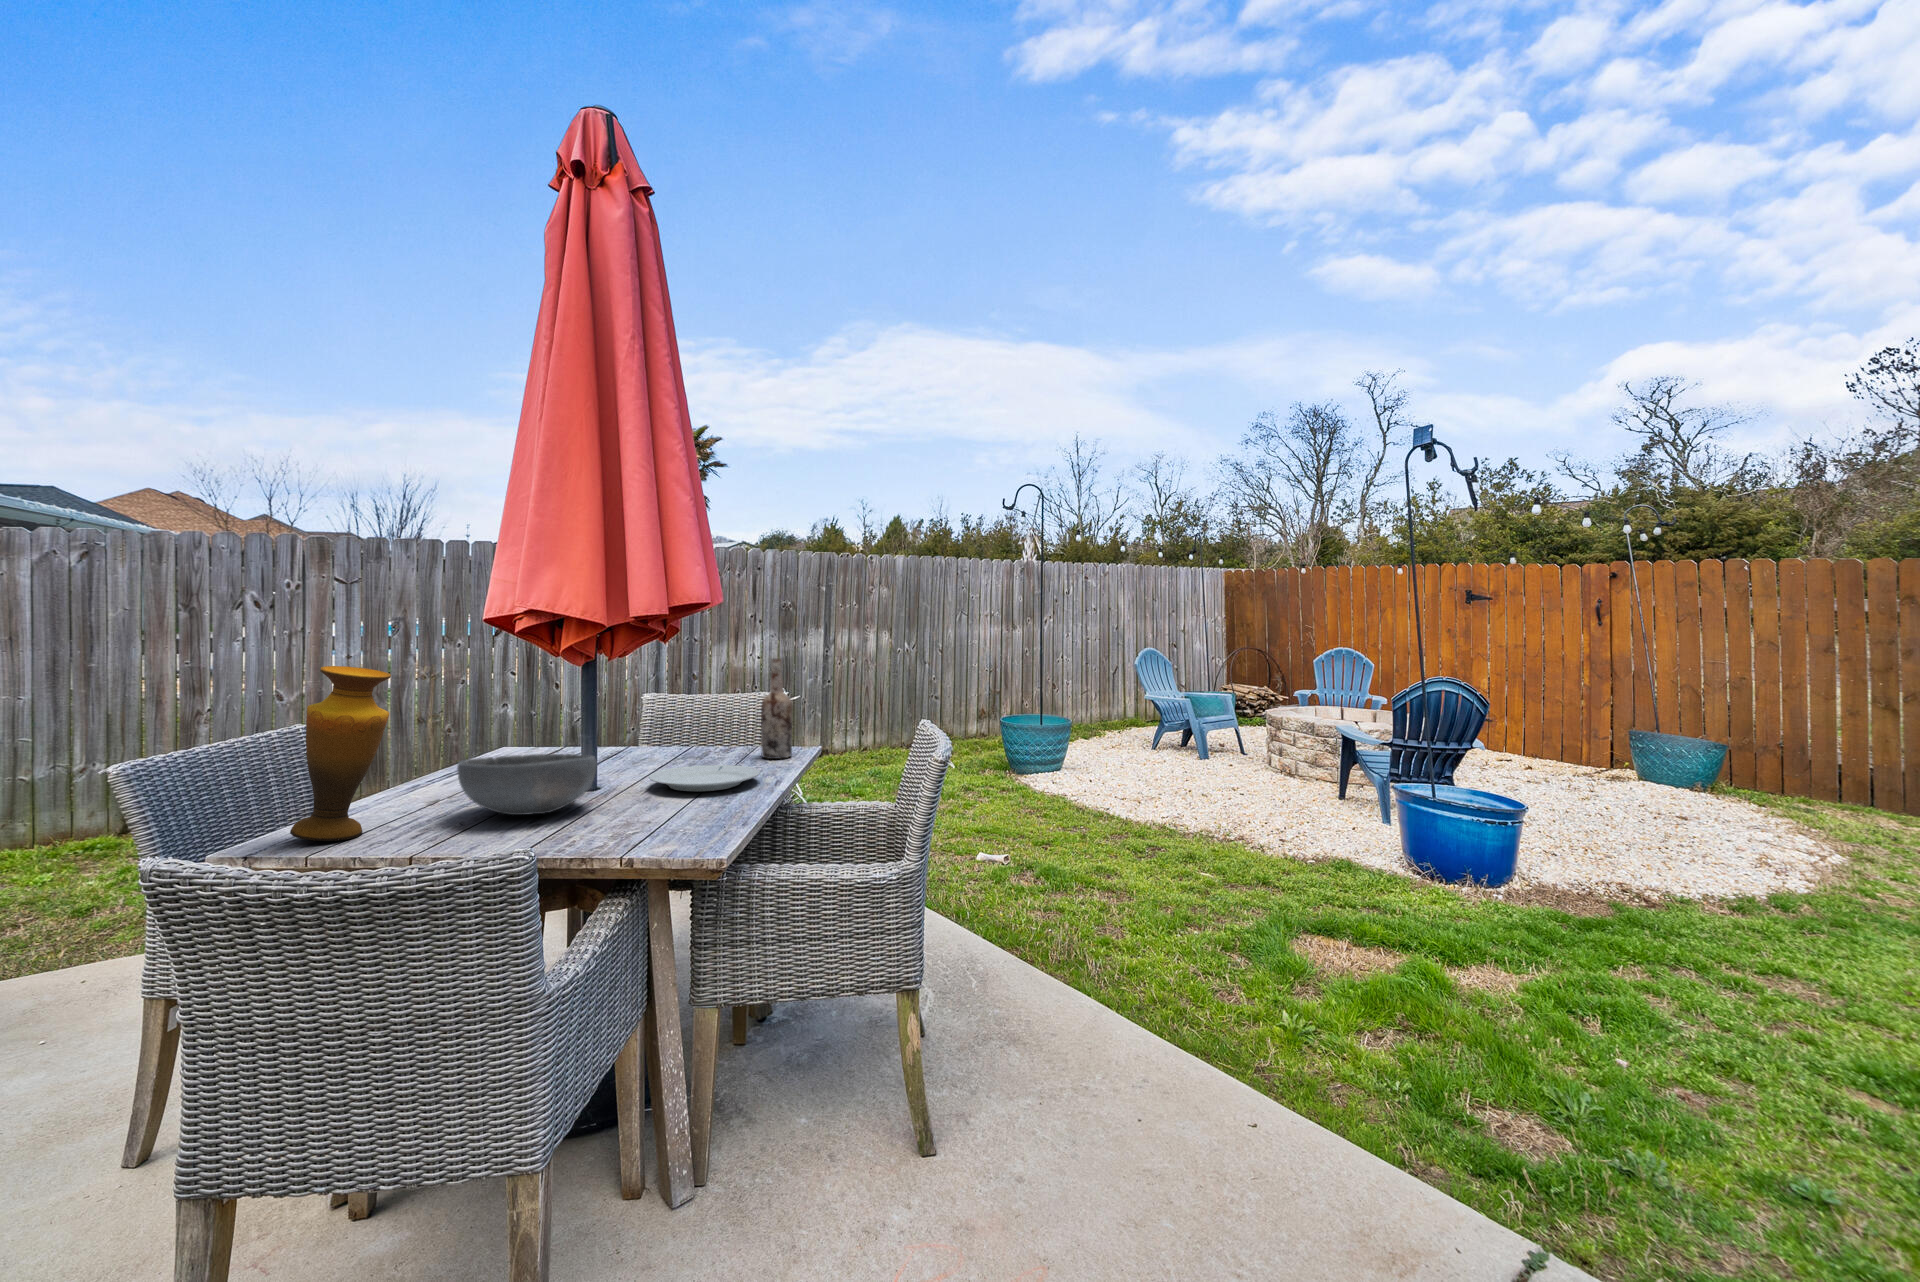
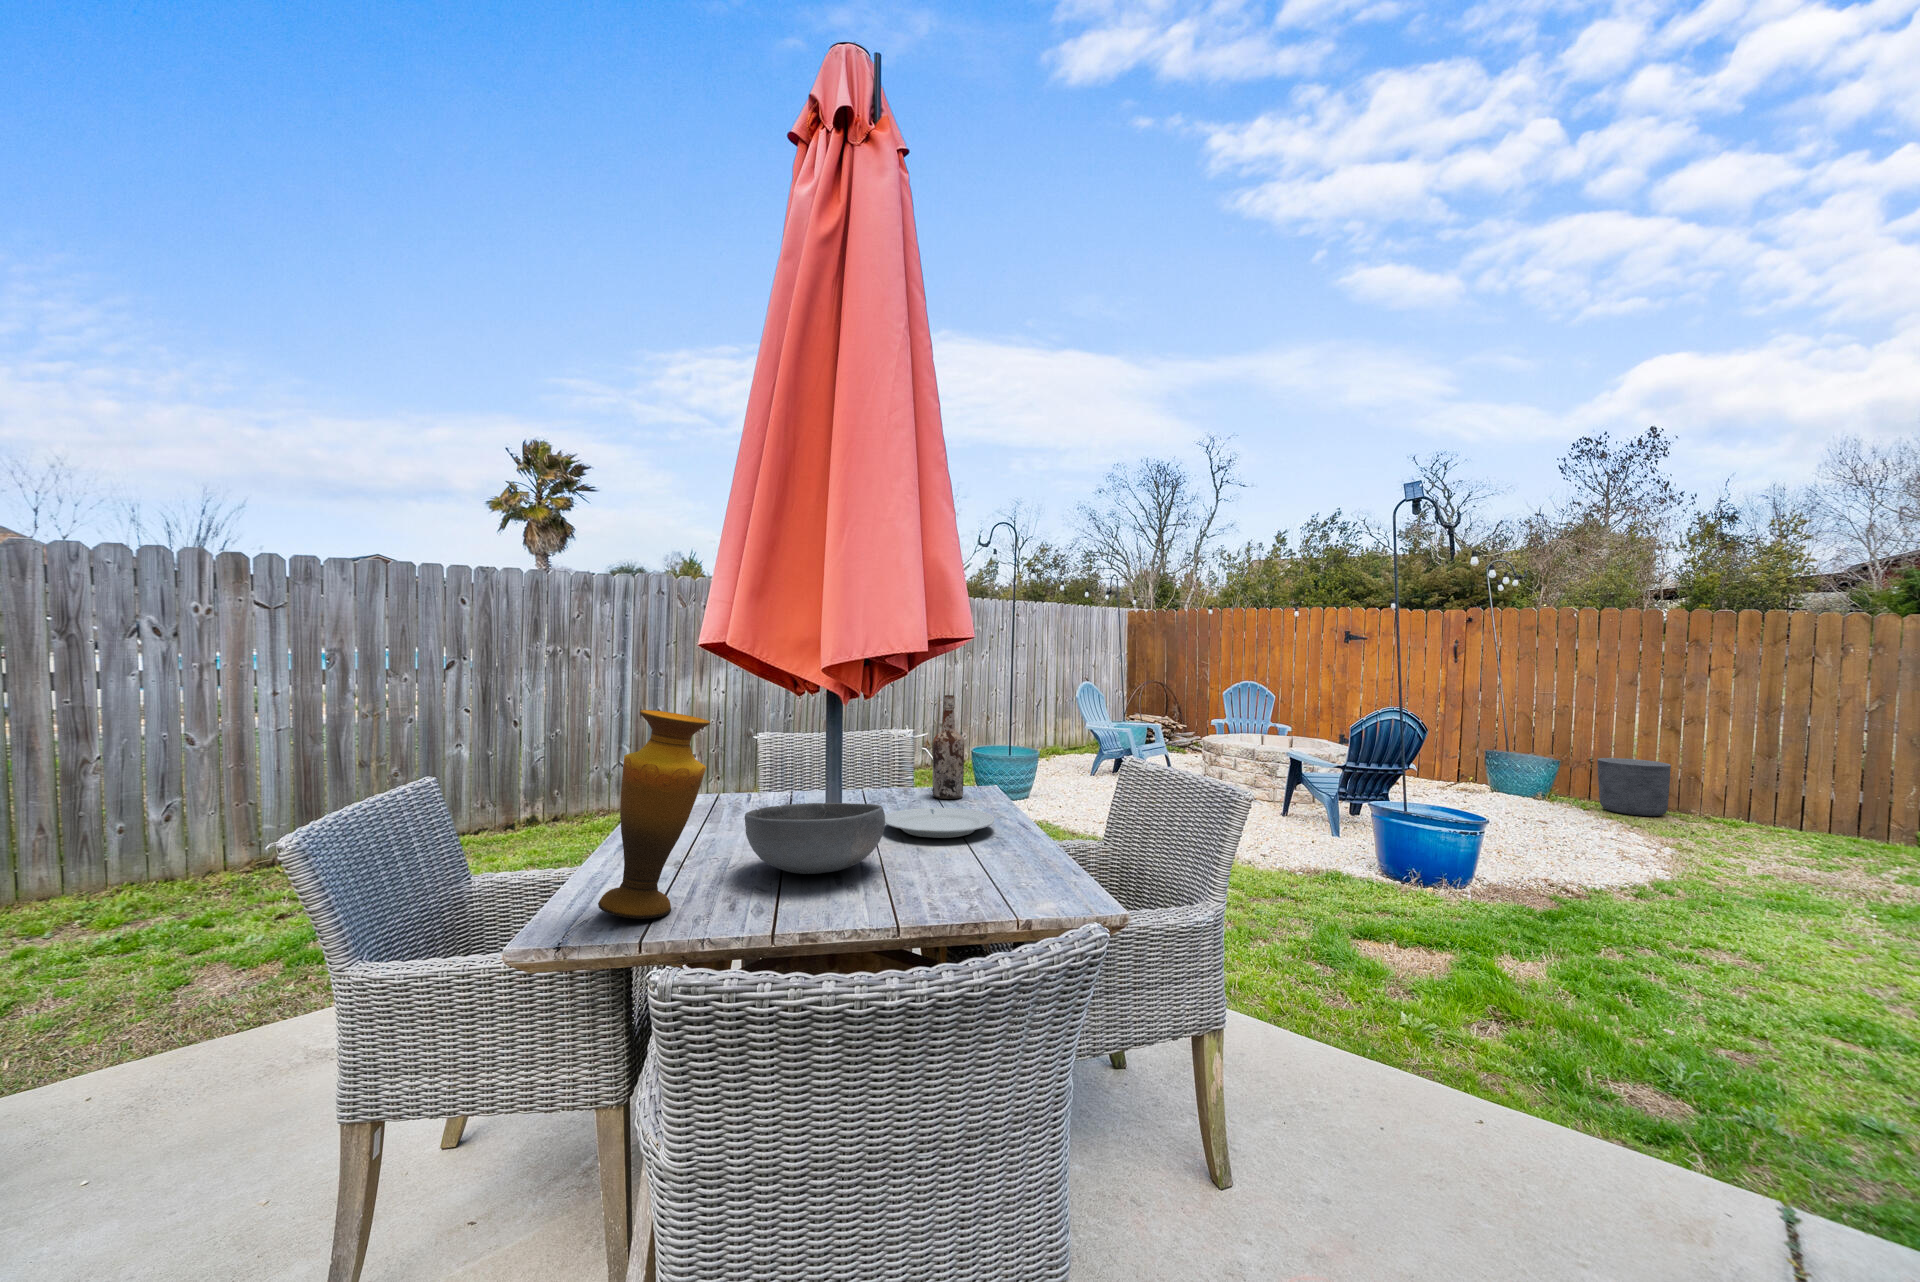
planter: none [1781,744,1882,818] -> present [1597,758,1671,816]

